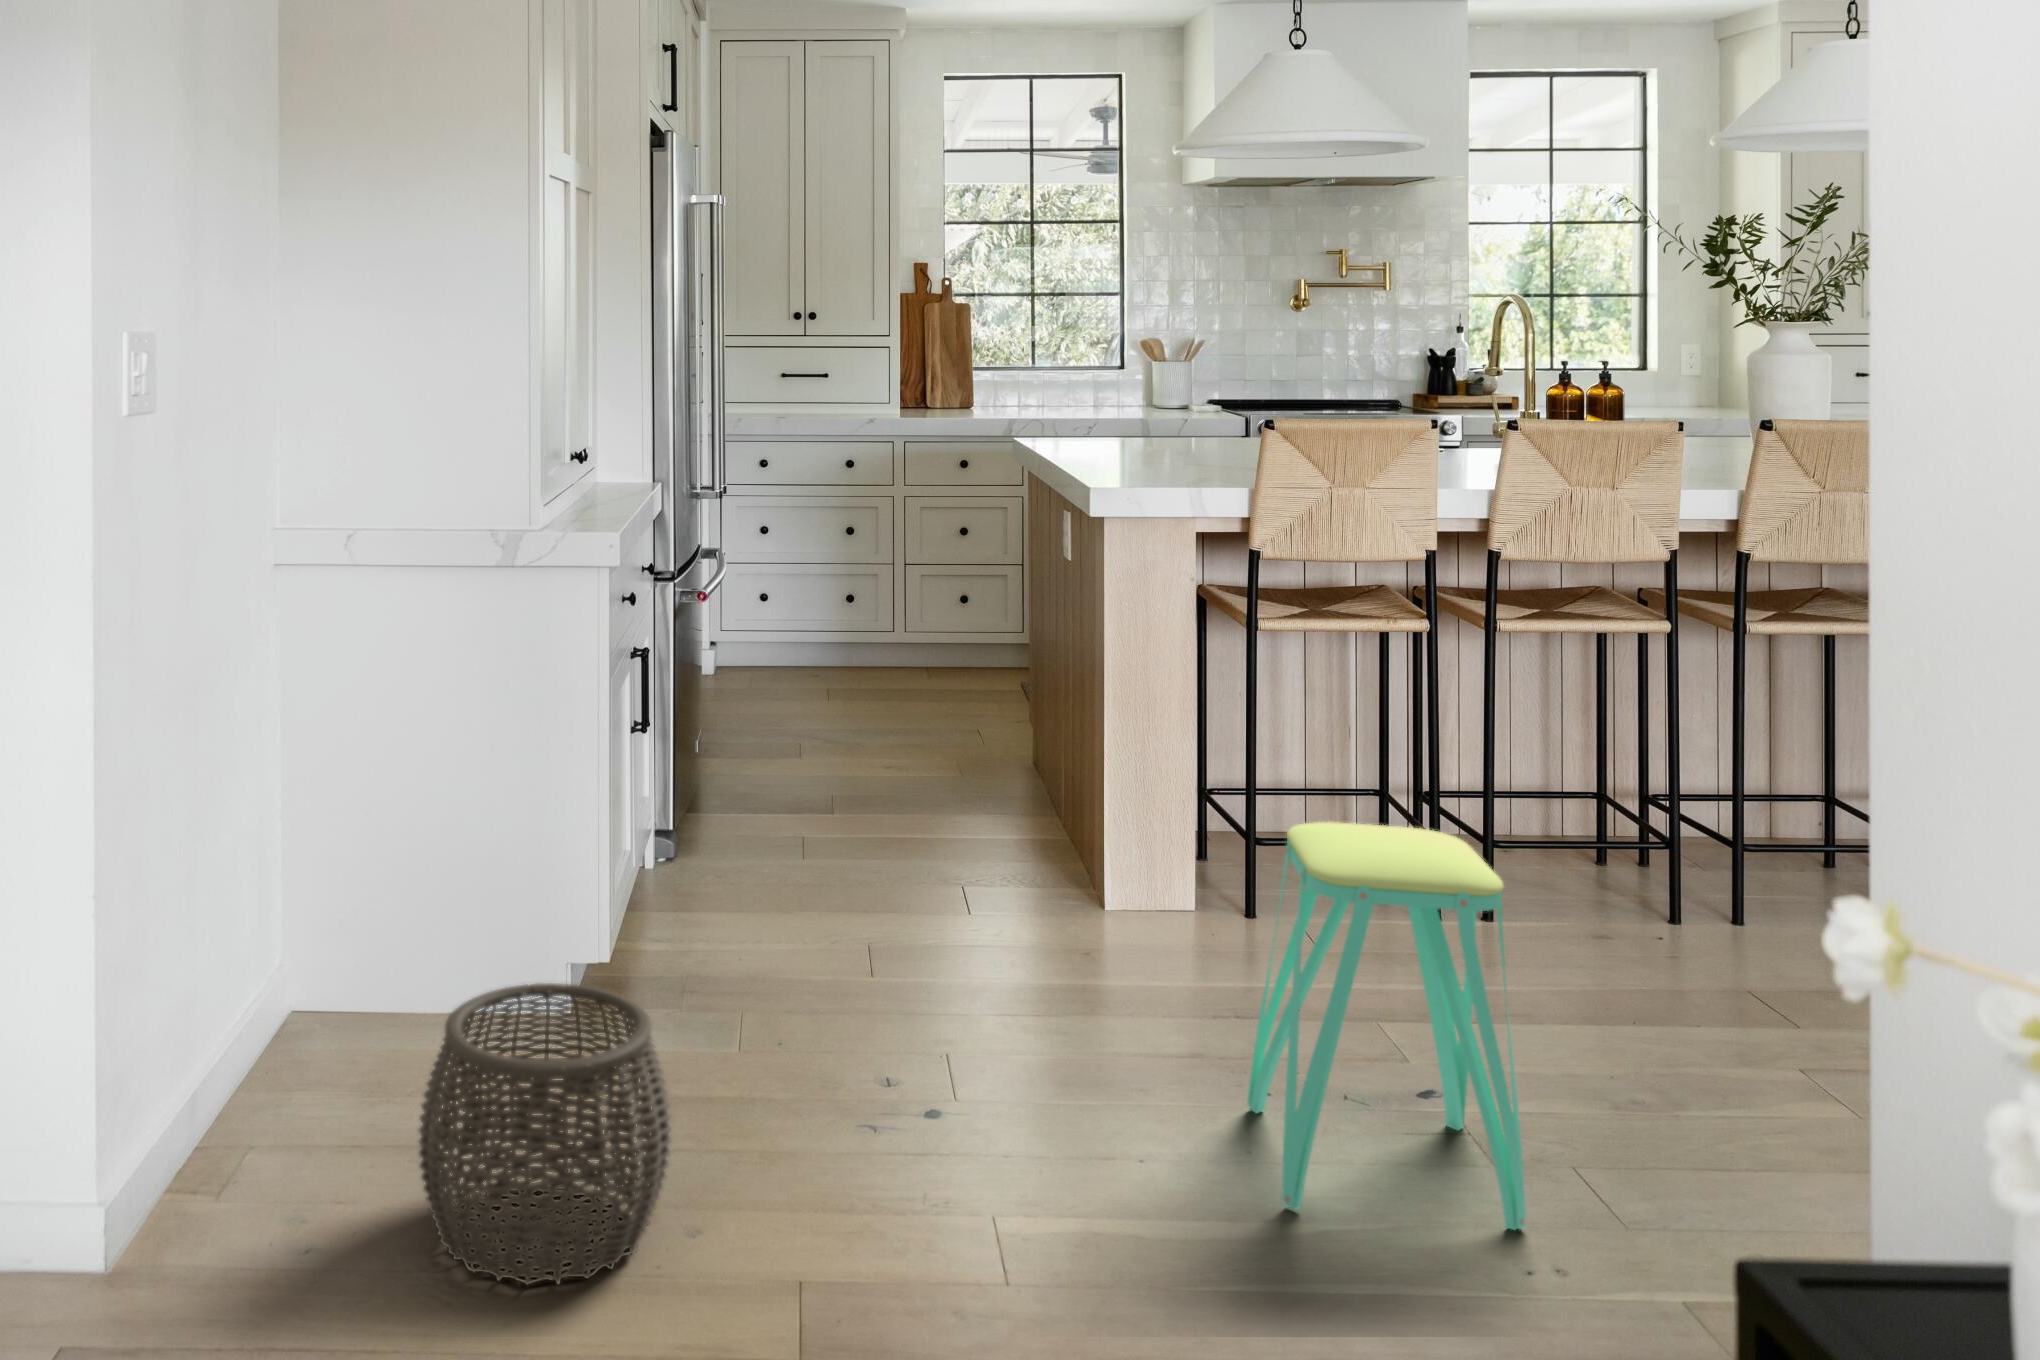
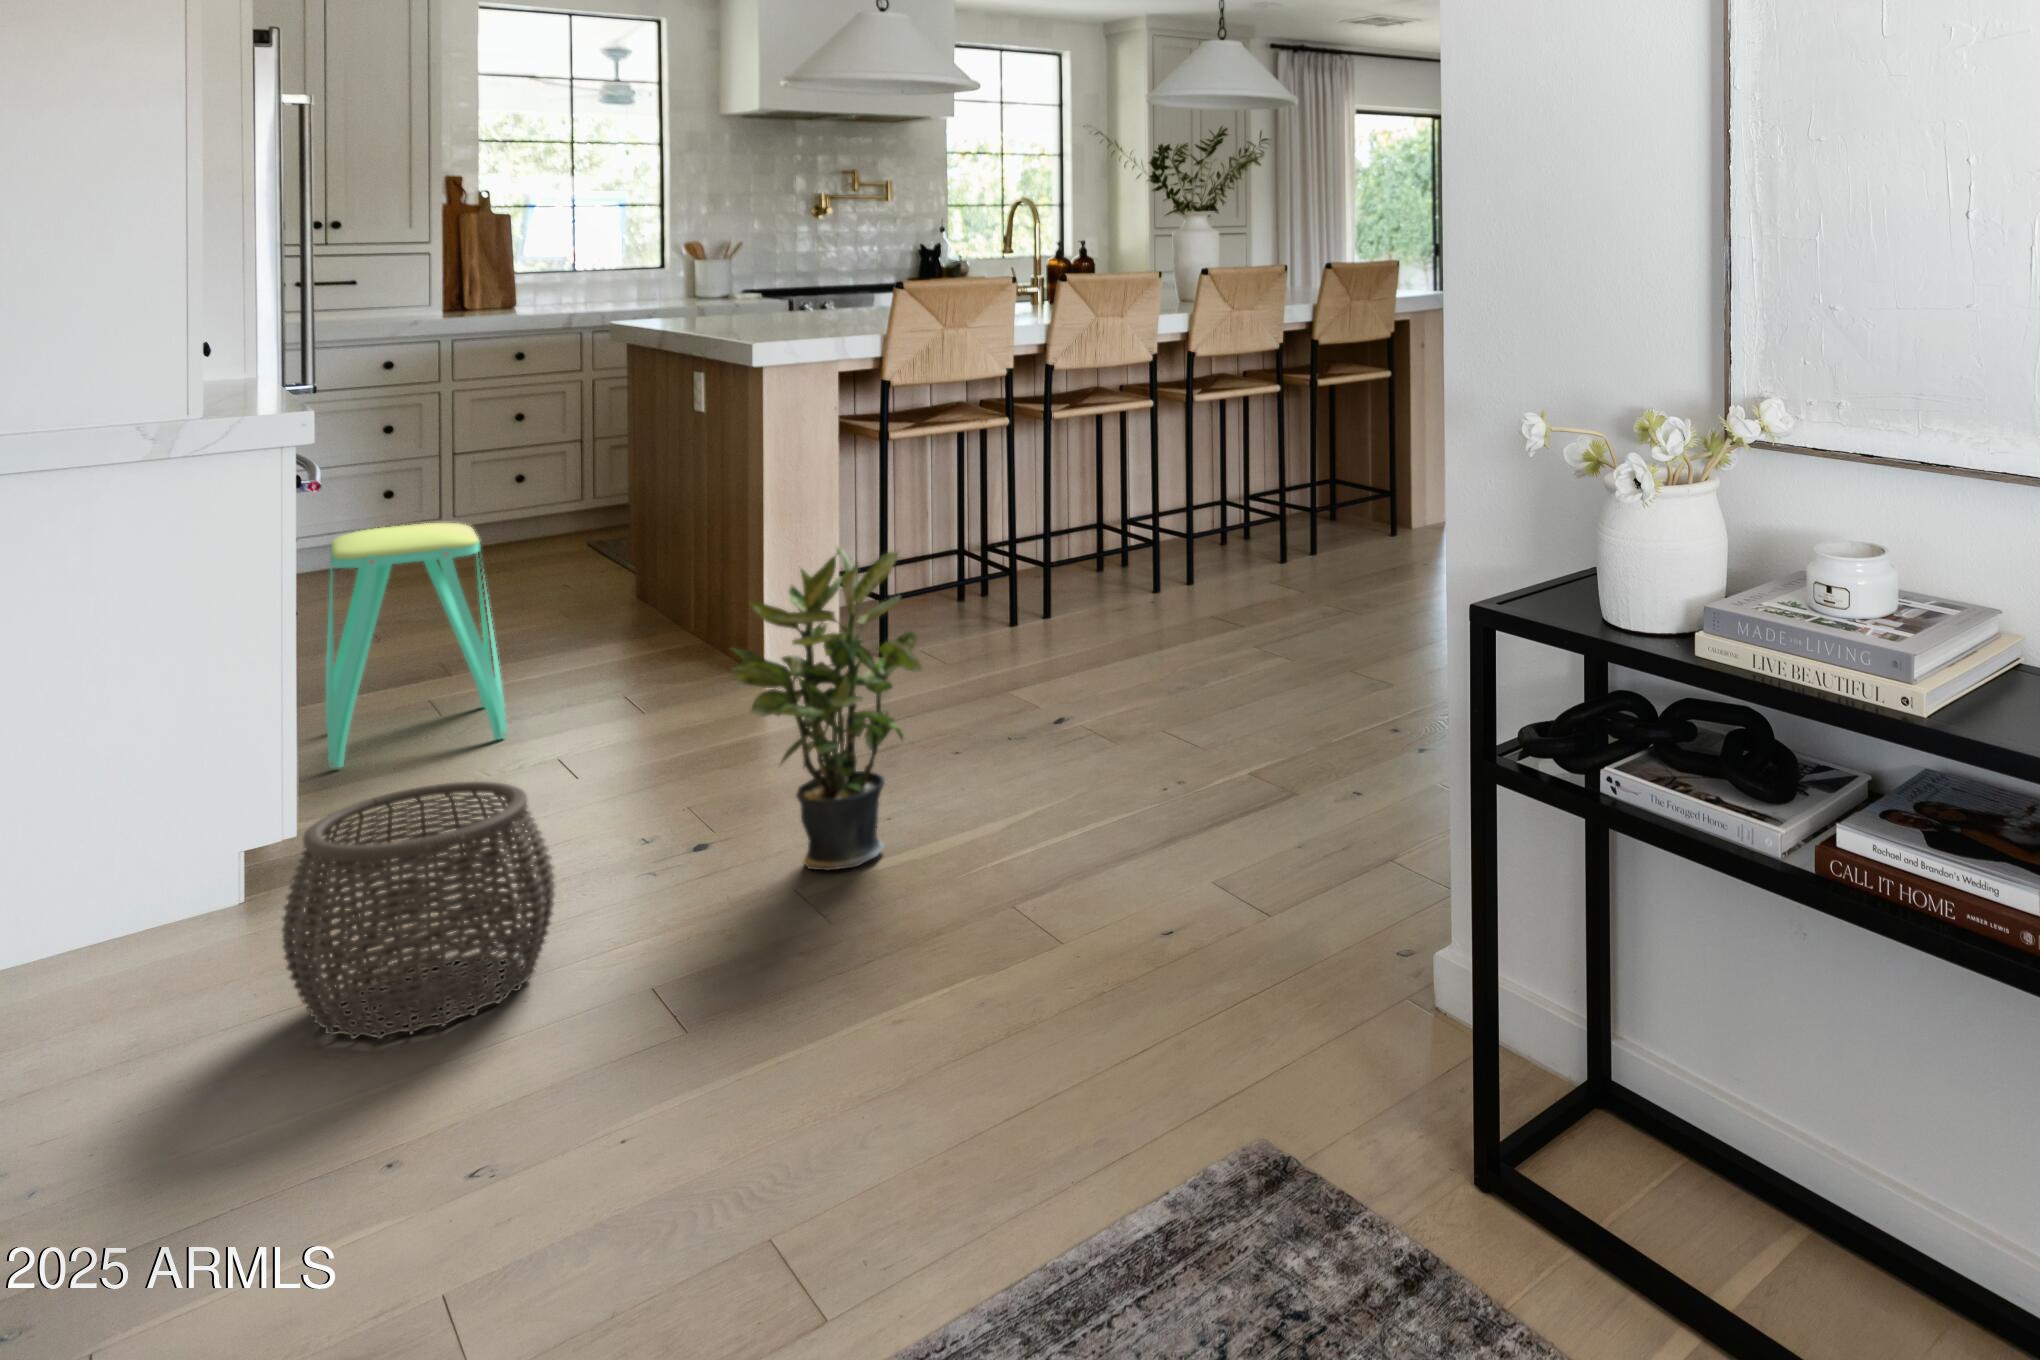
potted plant: none [900,792,1136,1252] -> present [730,547,921,871]
stool: present [1247,822,1526,1230] -> present [326,523,508,768]

